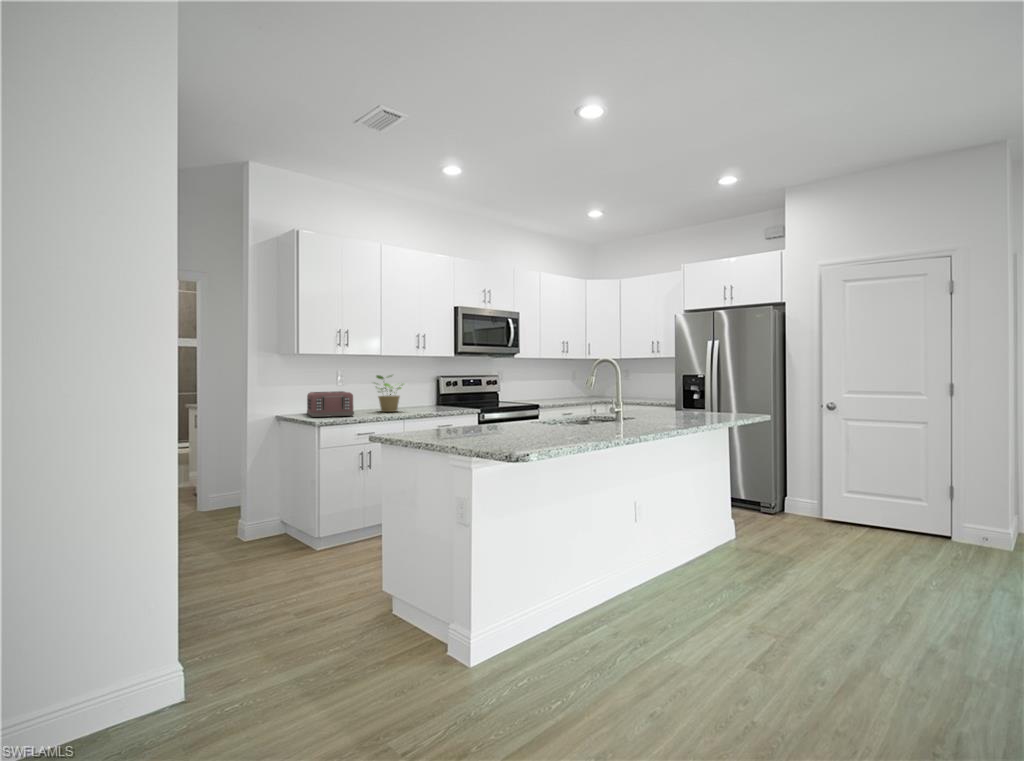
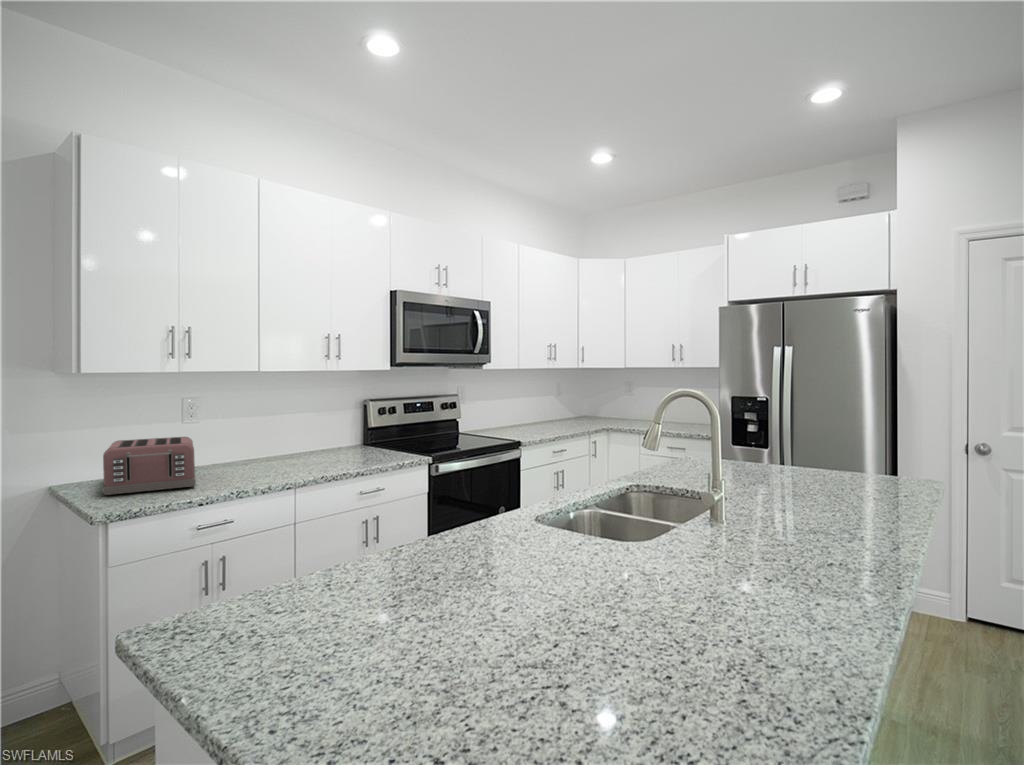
potted plant: present [376,375,401,412] -> none [238,406,301,470]

